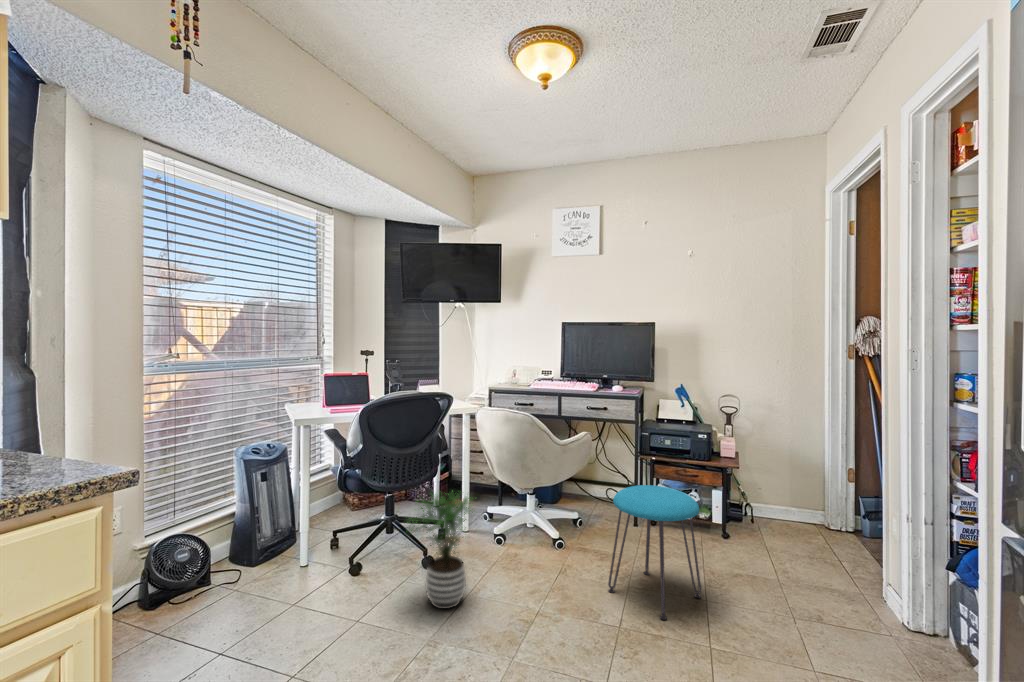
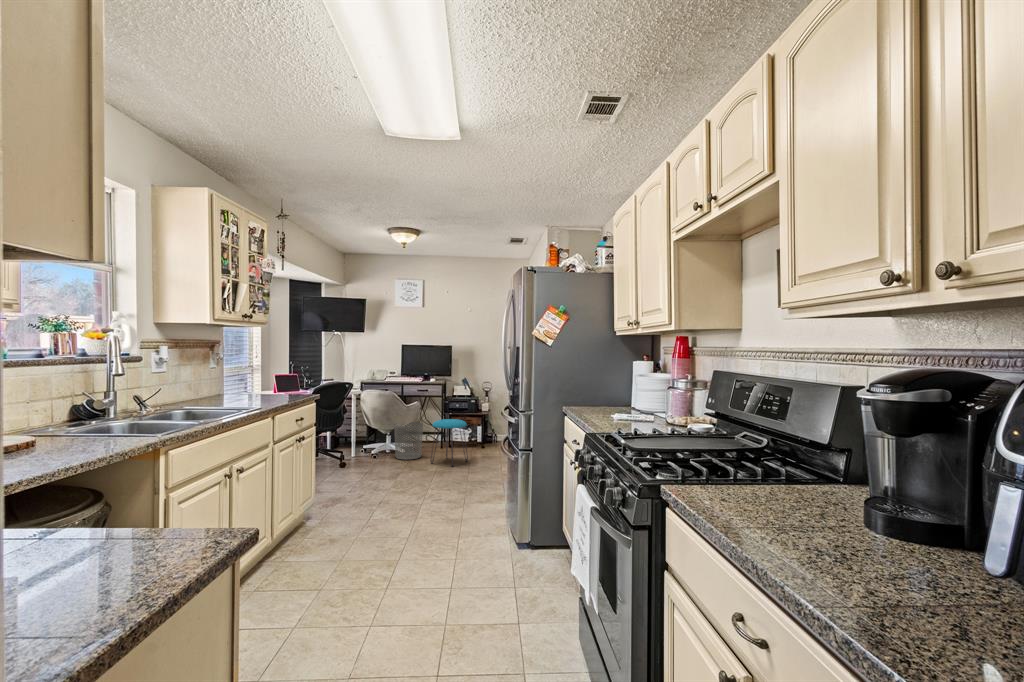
waste bin: none [534,475,594,564] -> present [394,422,423,460]
potted plant: present [406,491,473,609] -> none [343,423,376,473]

